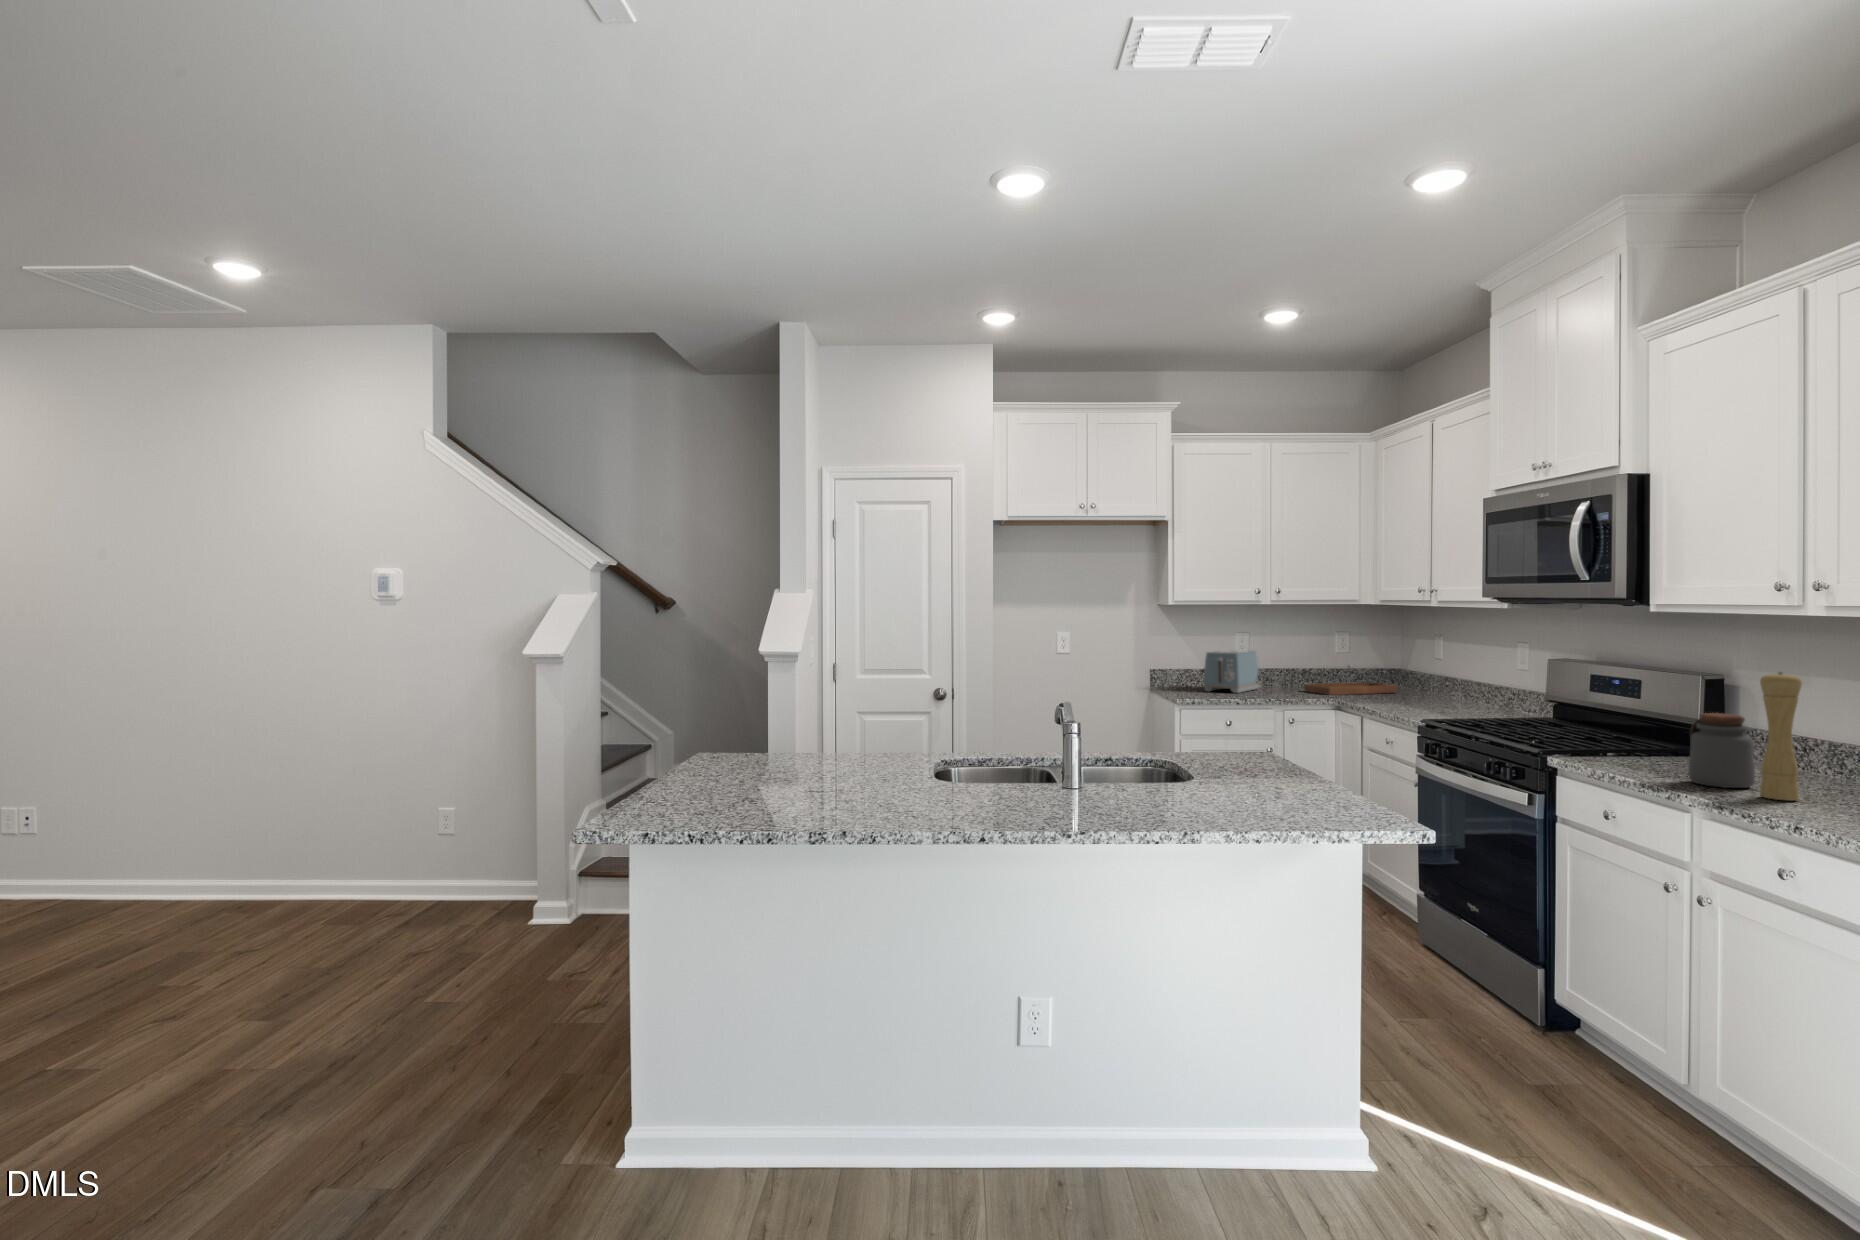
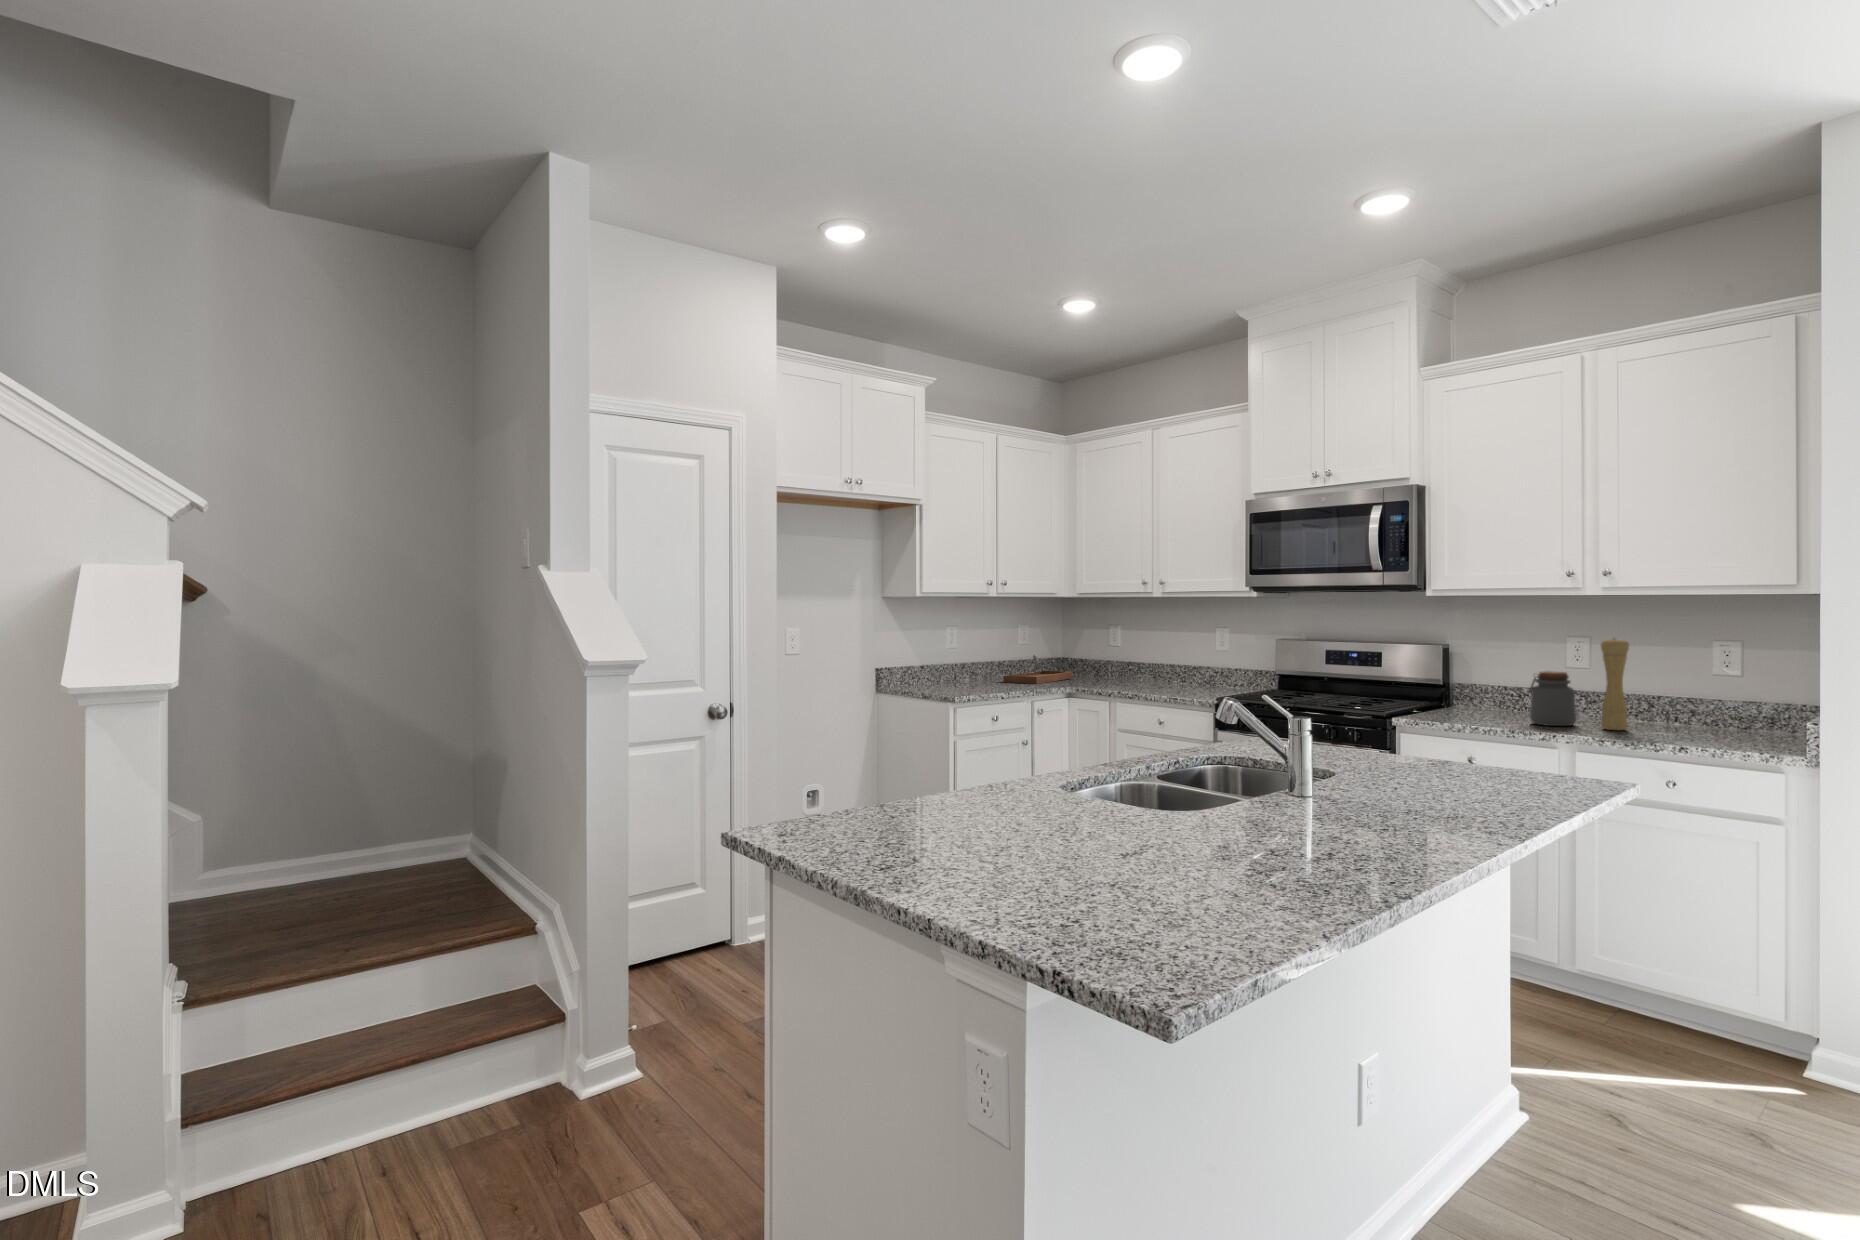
toaster: present [1203,651,1260,693] -> none [929,645,967,688]

